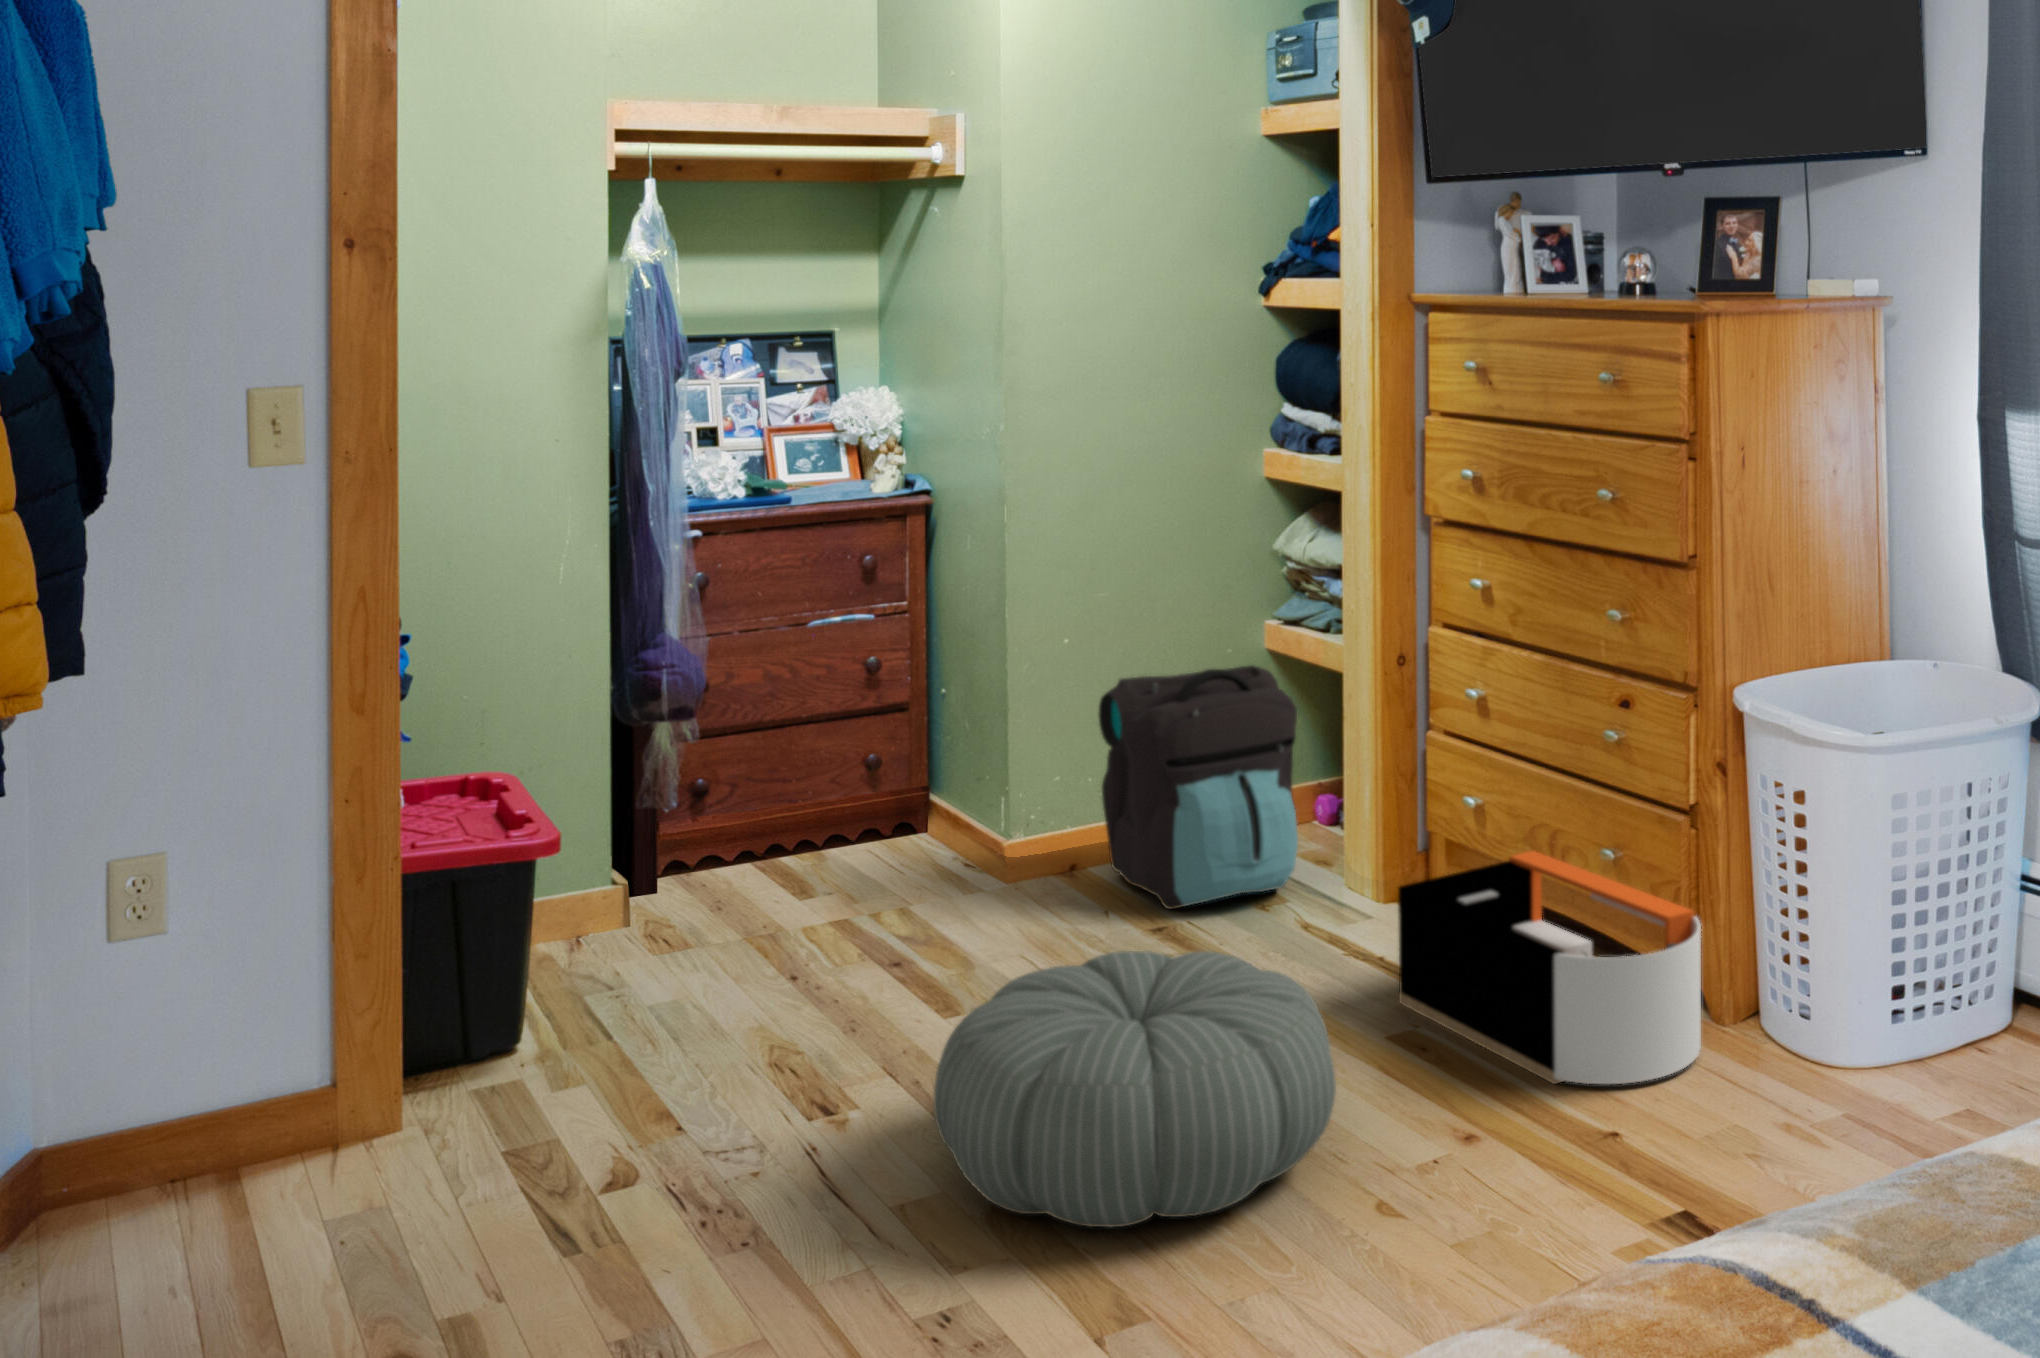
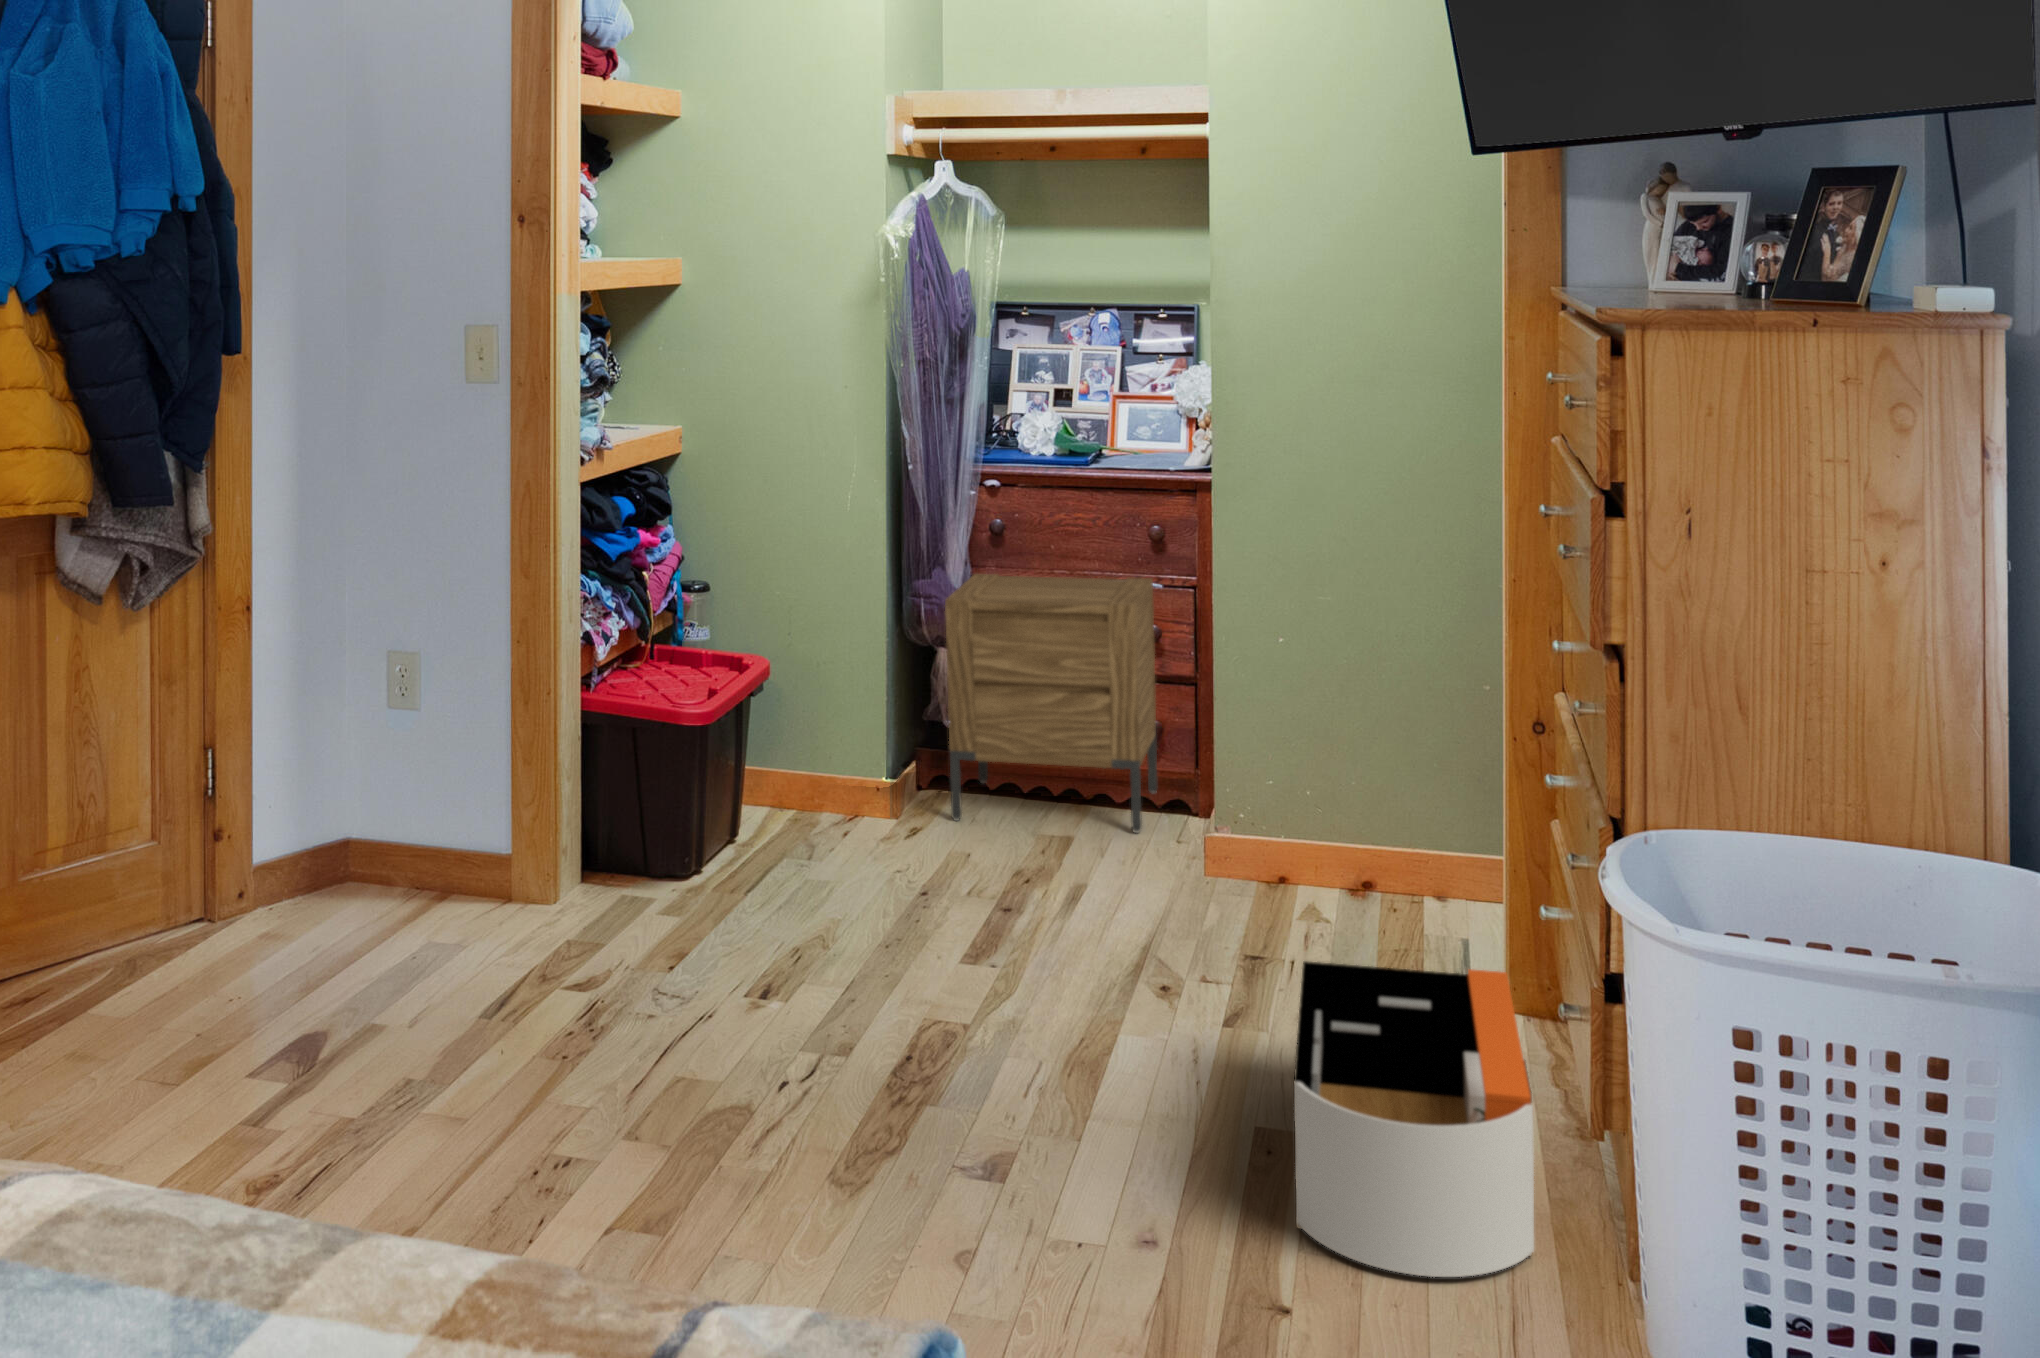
nightstand: none [678,613,935,914] -> present [945,574,1157,833]
backpack: present [1098,665,1298,909] -> none [1233,679,1433,939]
pouf: present [933,951,1336,1227] -> none [681,926,1048,1188]

